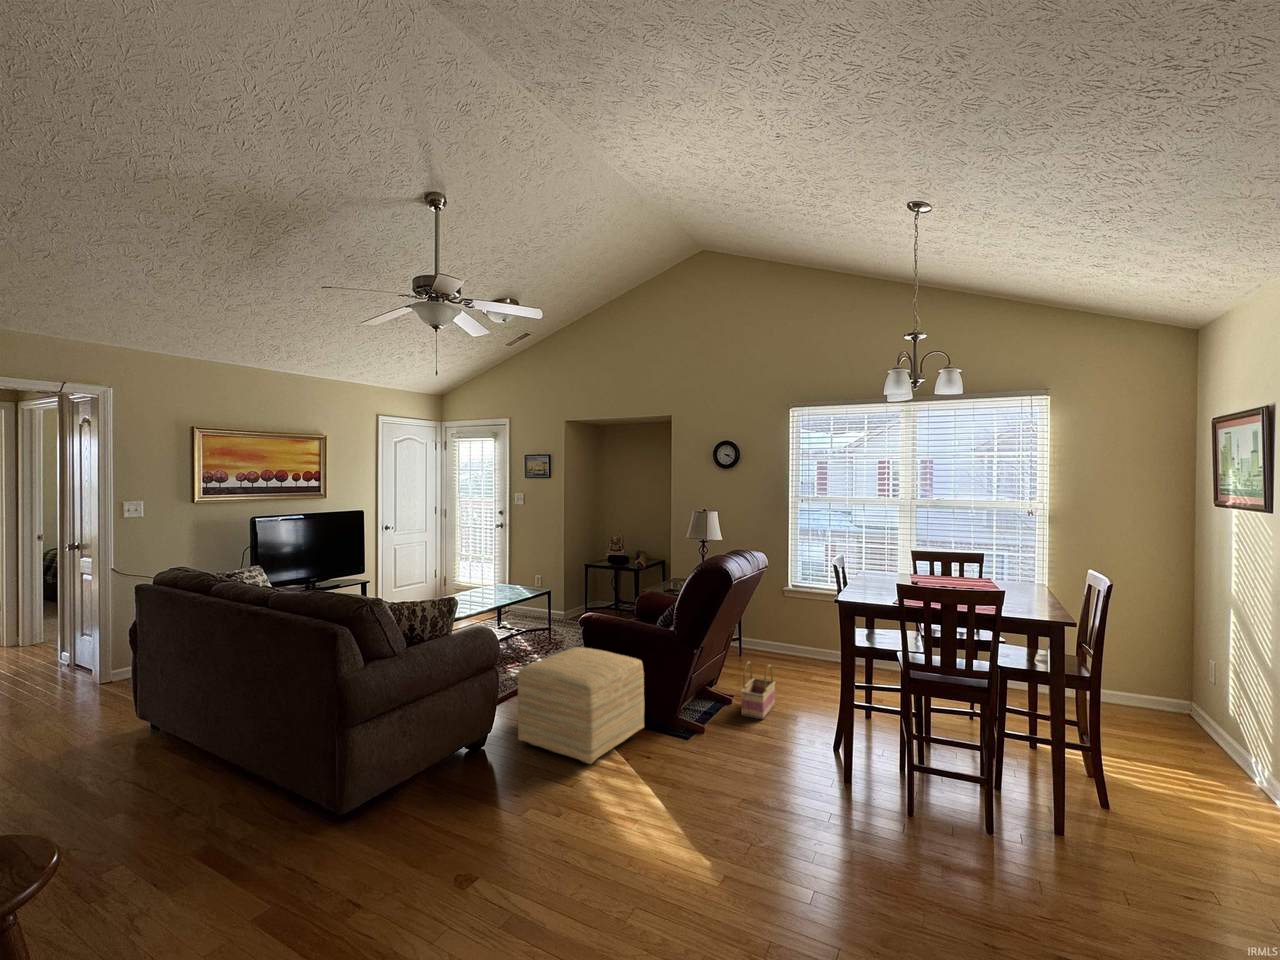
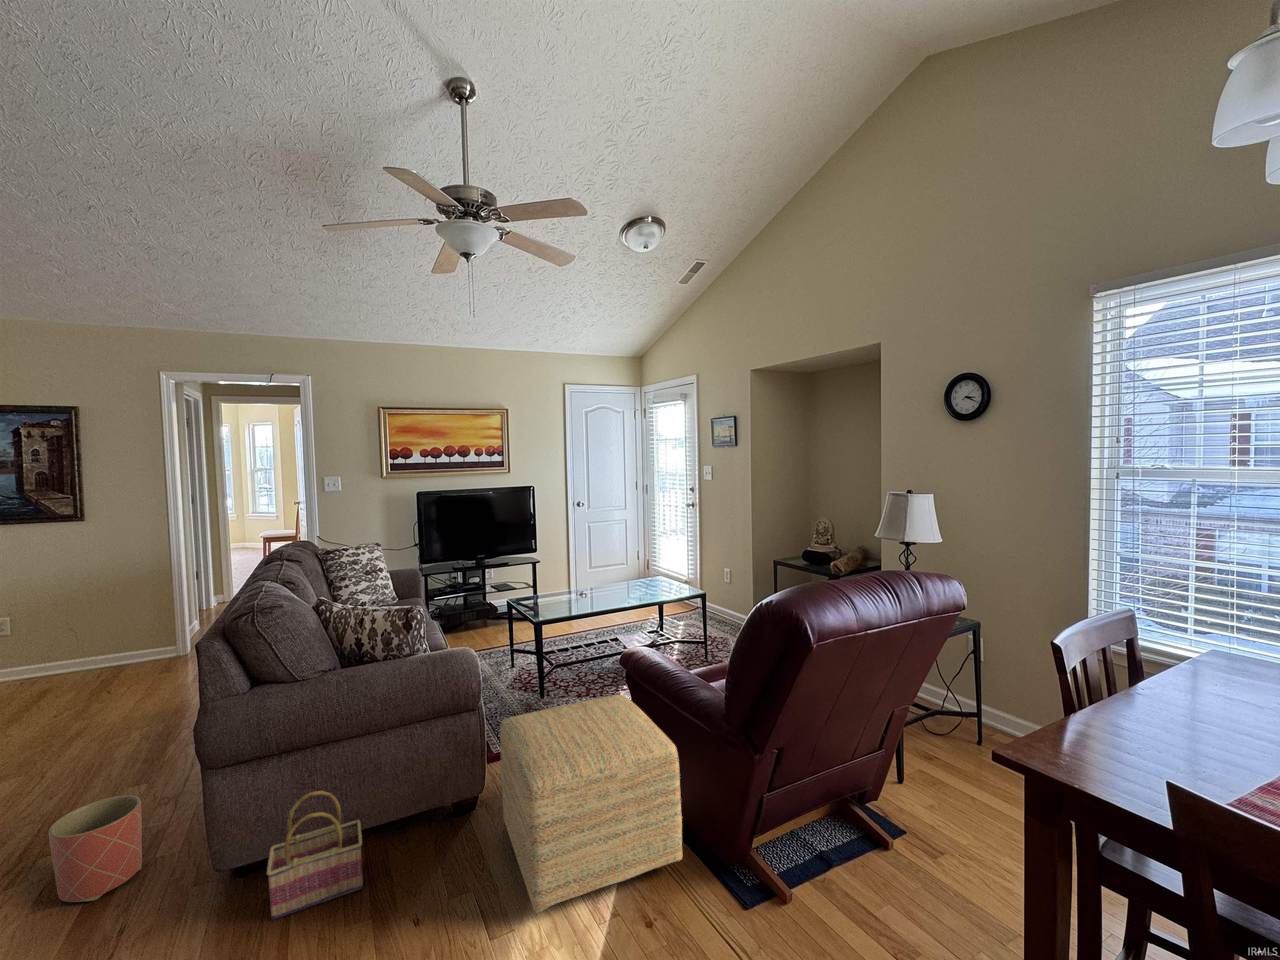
basket: present [741,662,775,719] -> present [267,791,363,919]
planter: none [186,778,256,867] -> present [48,795,142,902]

